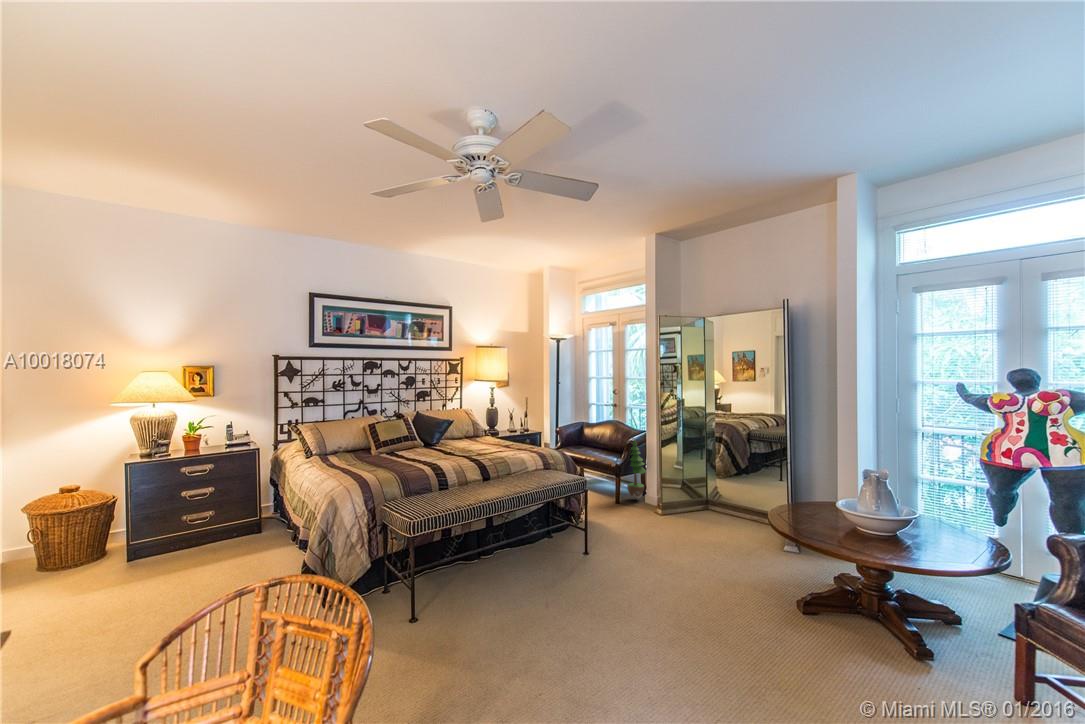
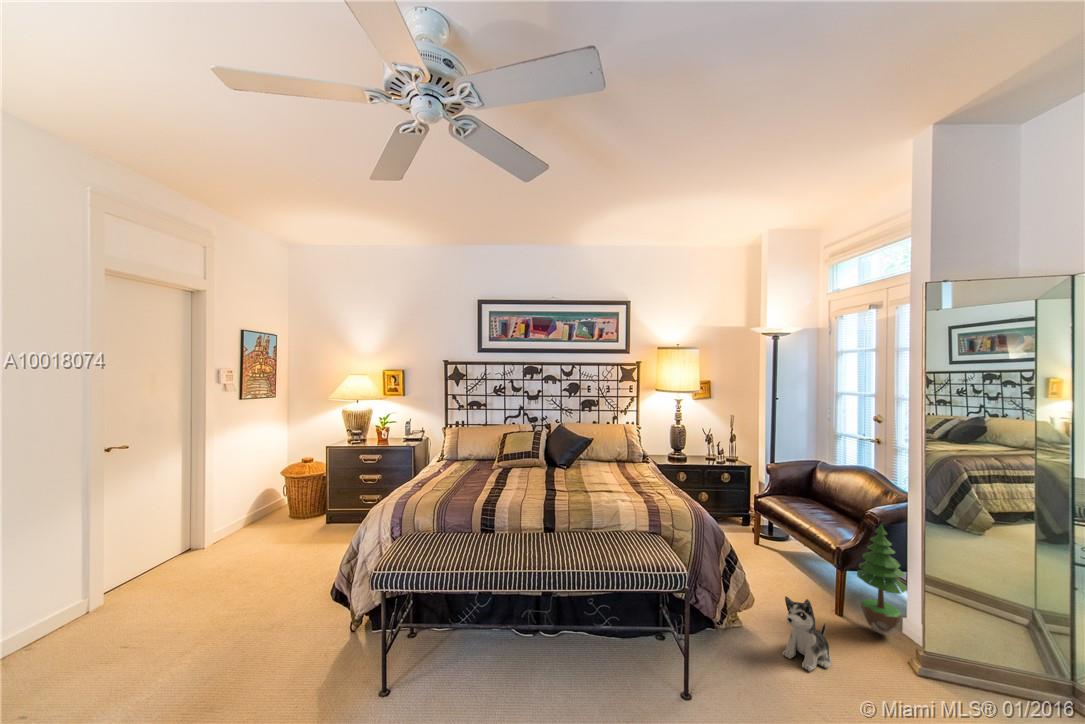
plush toy: none [602,481,625,518] -> present [782,597,831,671]

